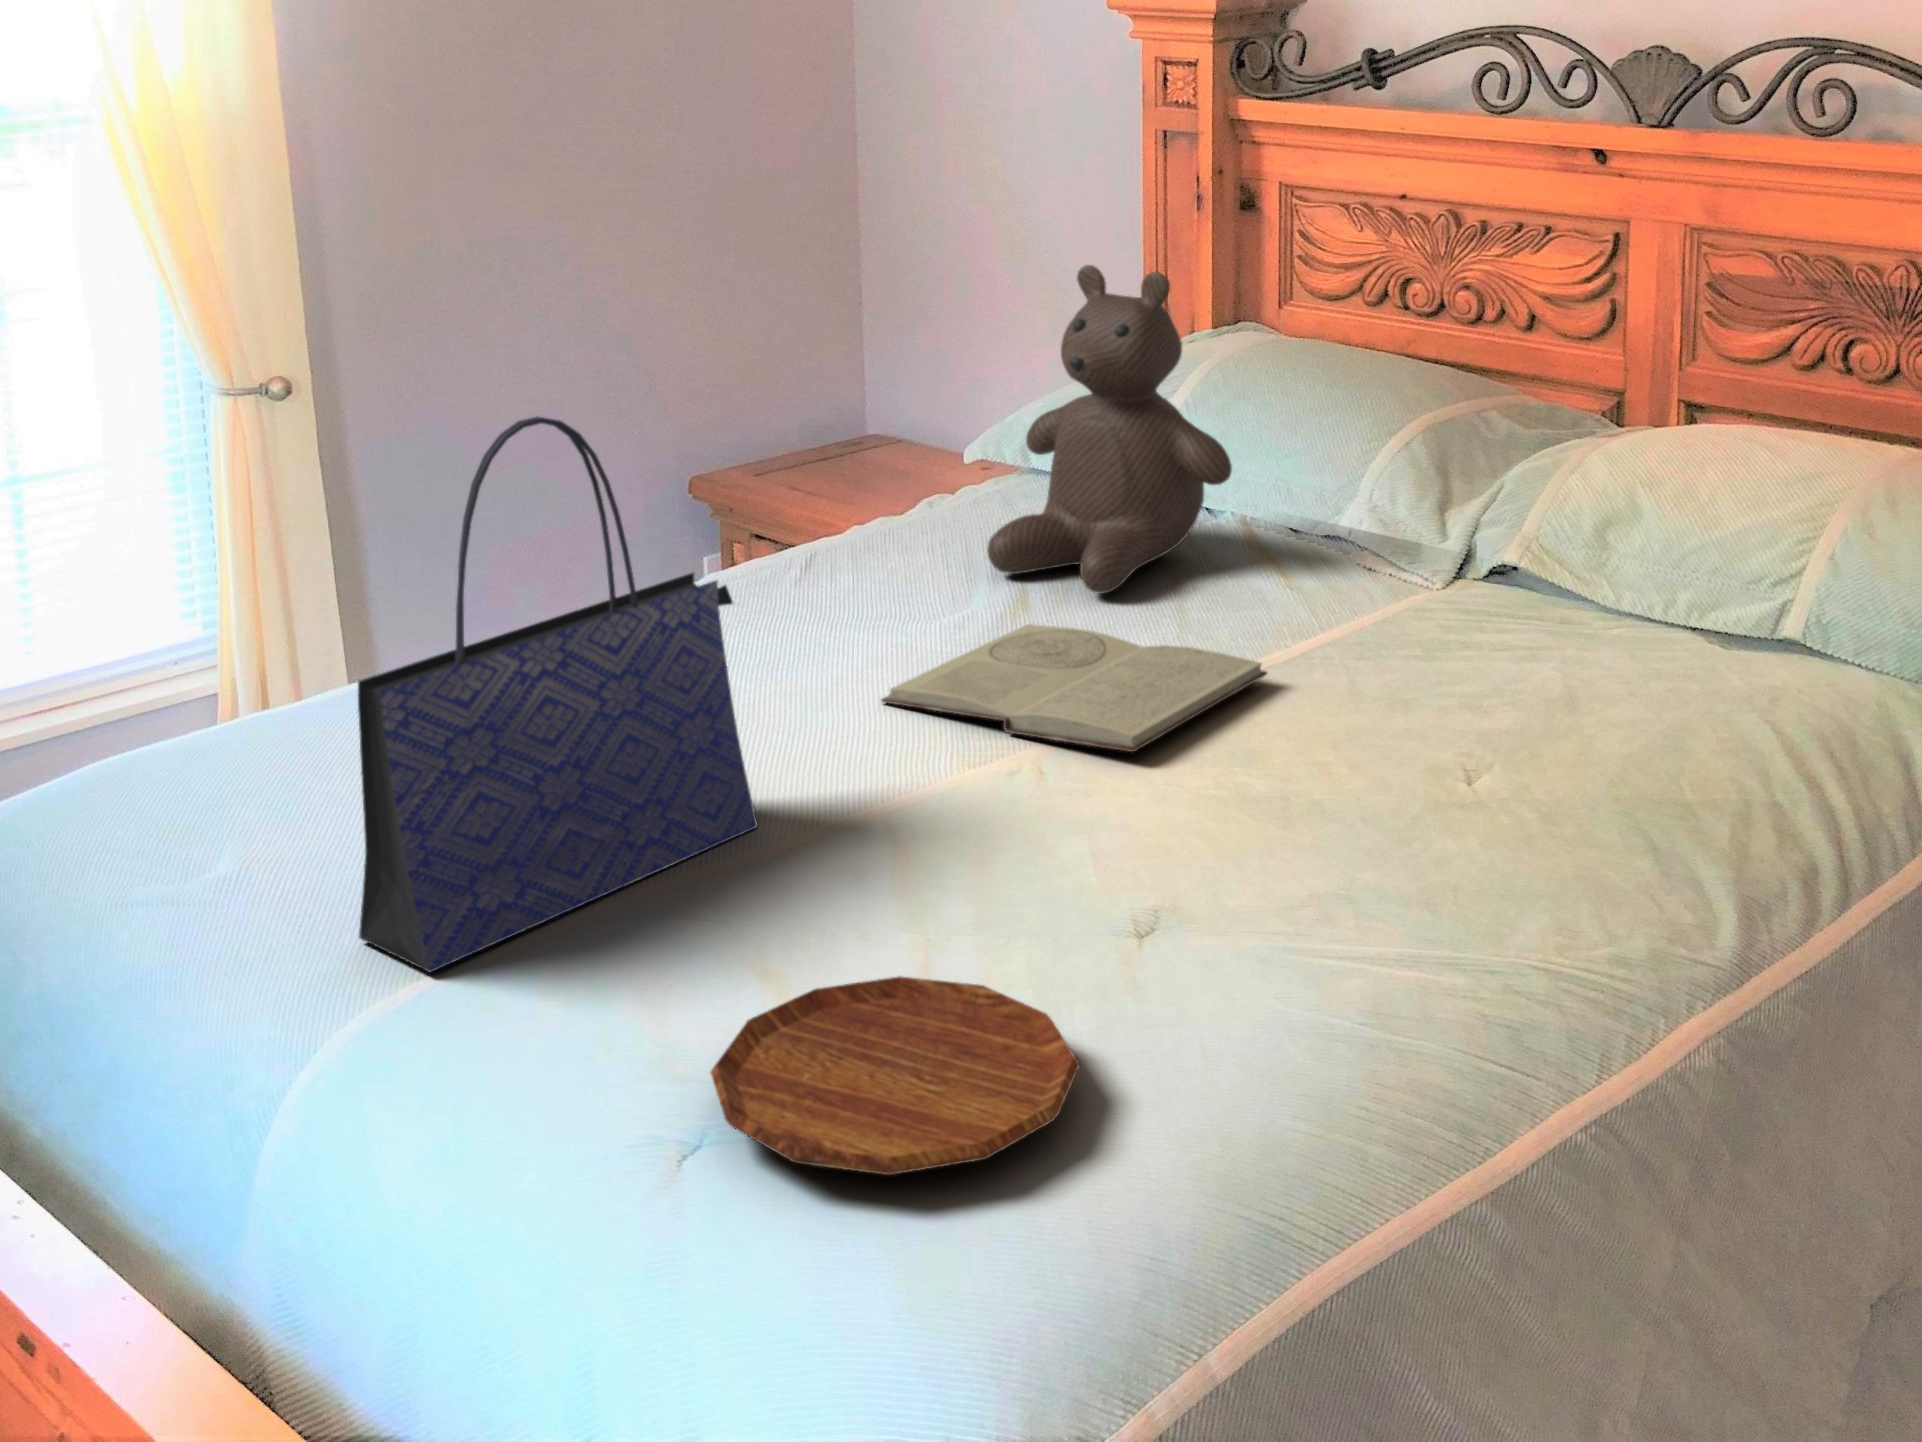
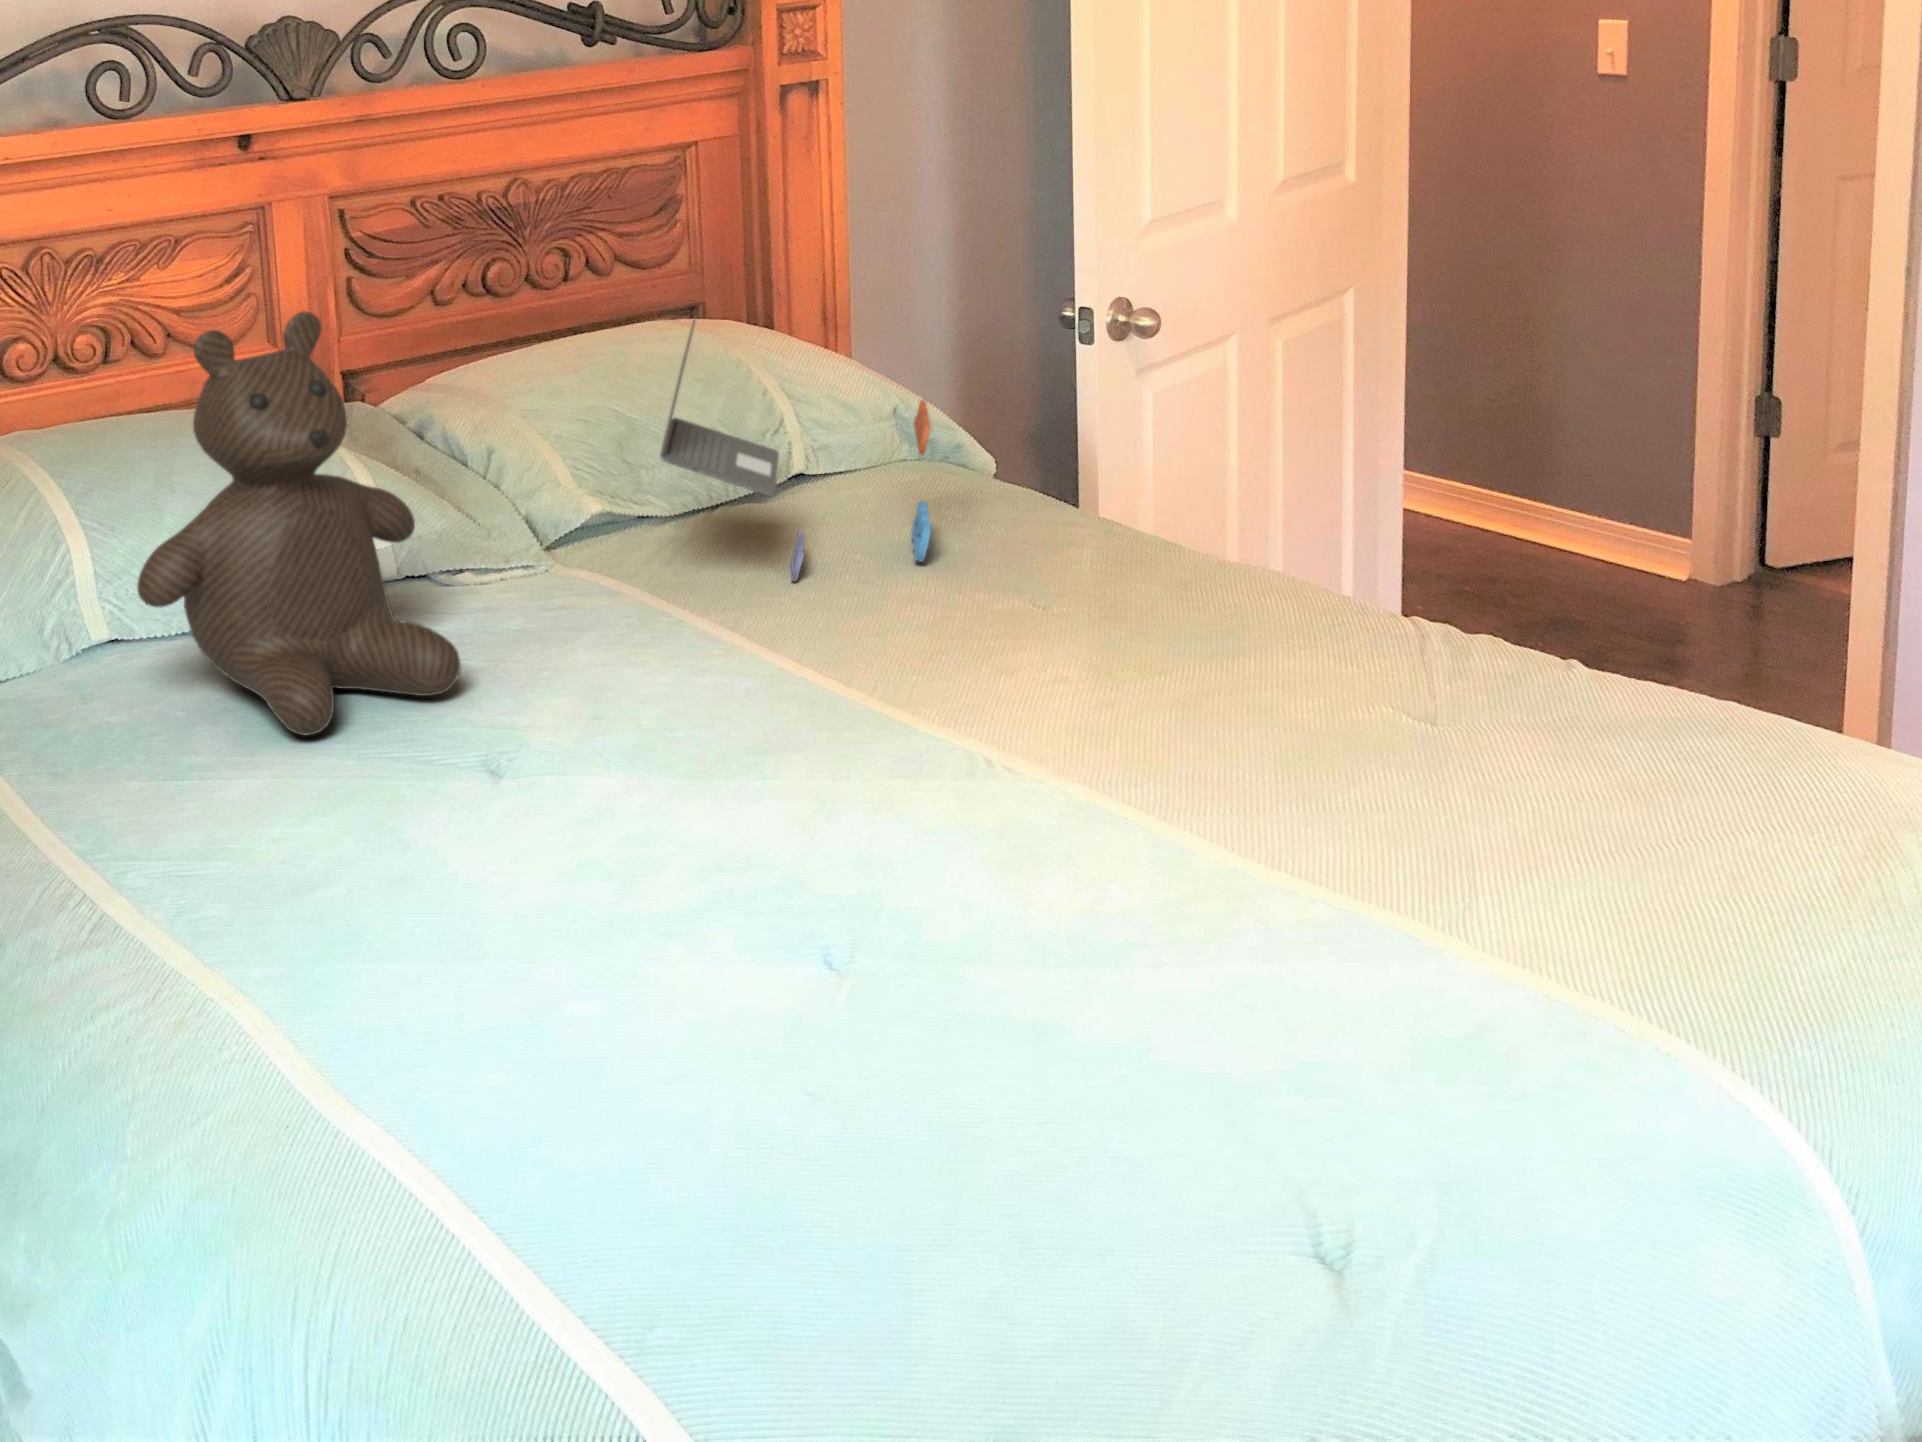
laptop: none [1378,397,1688,720] -> present [660,317,931,581]
tote bag: present [358,417,758,972] -> none [983,402,1475,1080]
book: present [881,624,1267,752] -> none [524,626,965,810]
tray: present [711,977,1080,1175] -> none [1513,721,1861,860]

